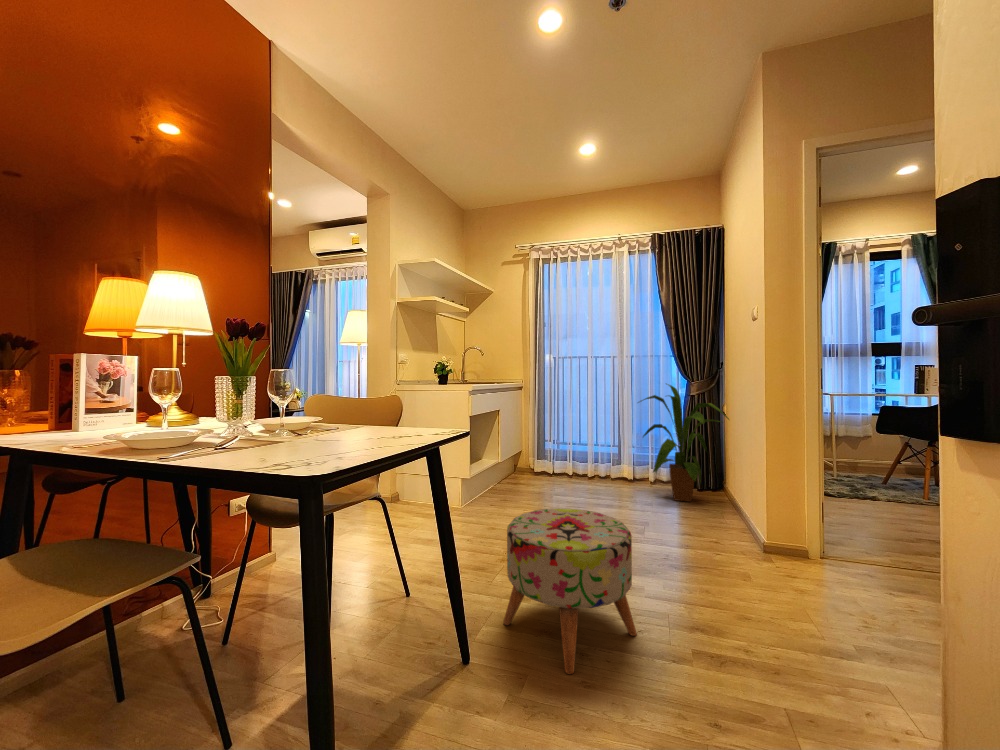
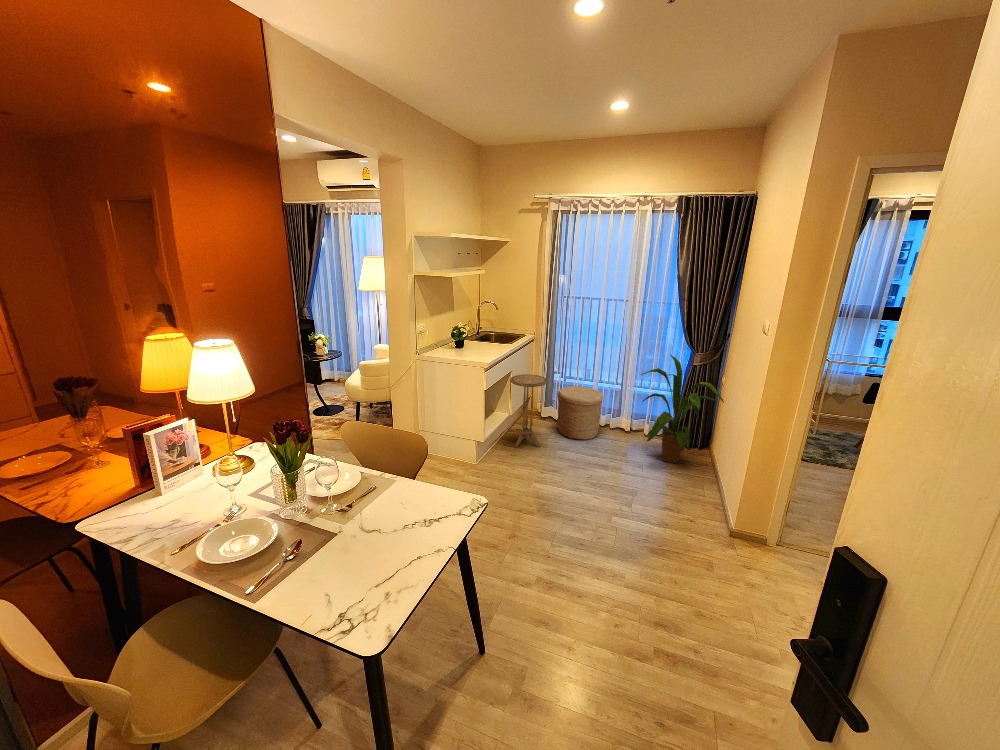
side table: none [498,414,538,495] -> present [510,374,548,448]
woven basket: none [551,433,600,488] -> present [557,386,603,440]
ottoman: present [504,508,637,674] -> none [511,523,617,669]

